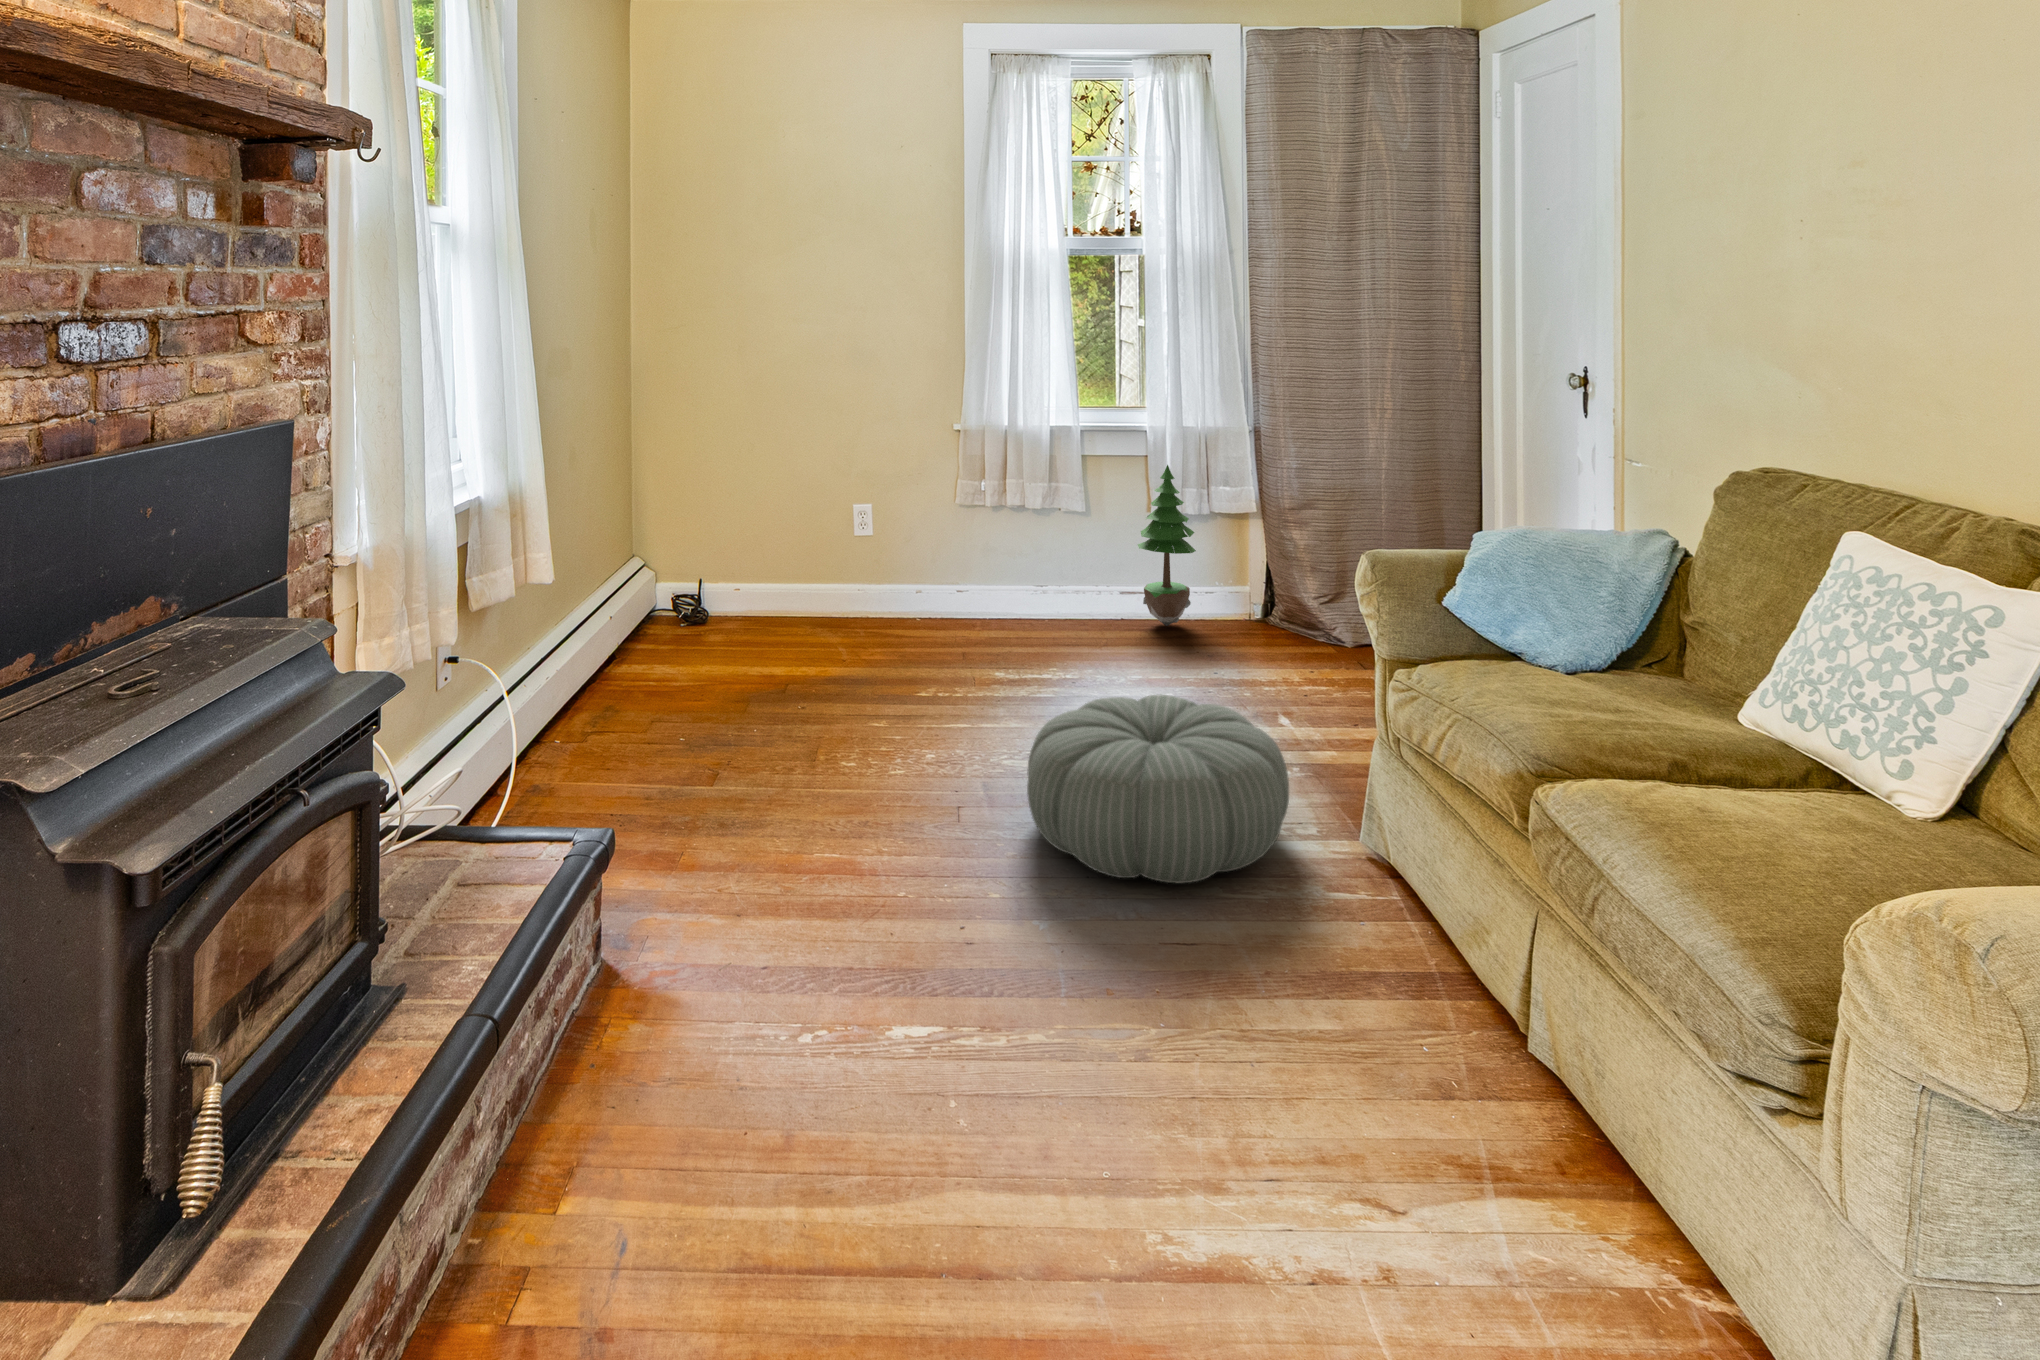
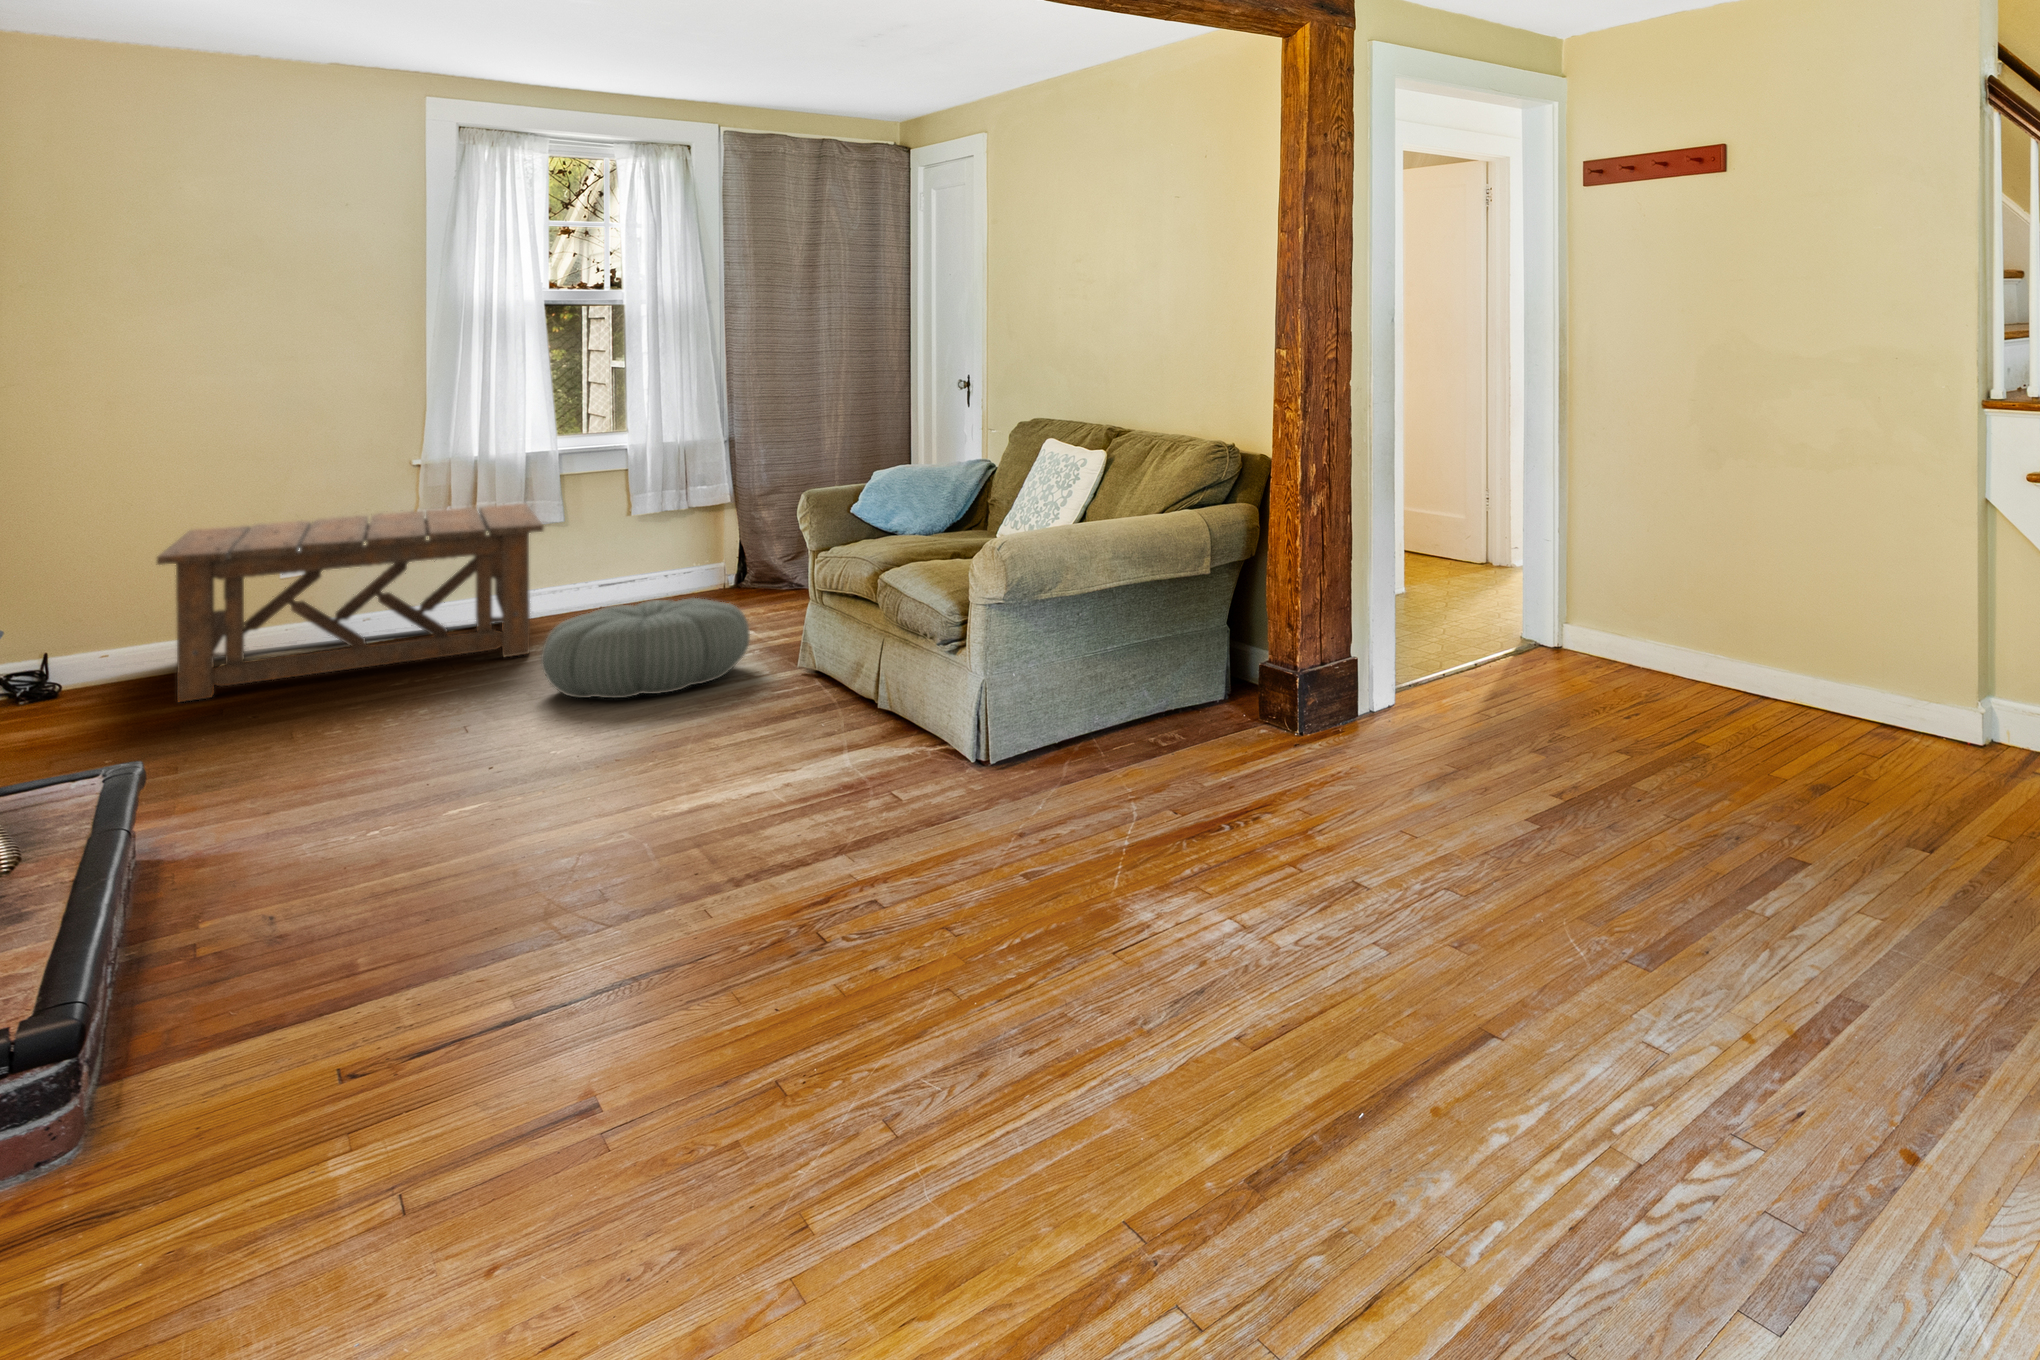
potted tree: present [1138,465,1196,626] -> none [618,471,676,603]
coffee table: none [707,487,1049,709] -> present [157,504,544,702]

